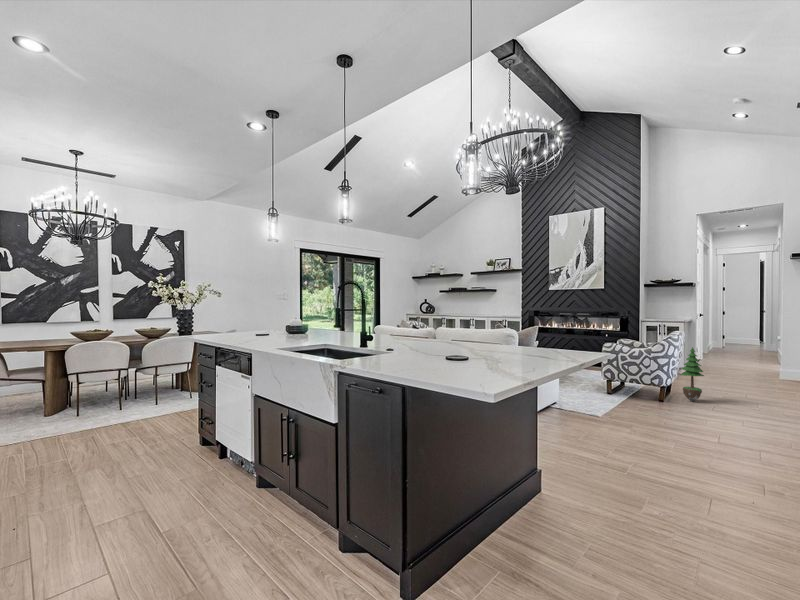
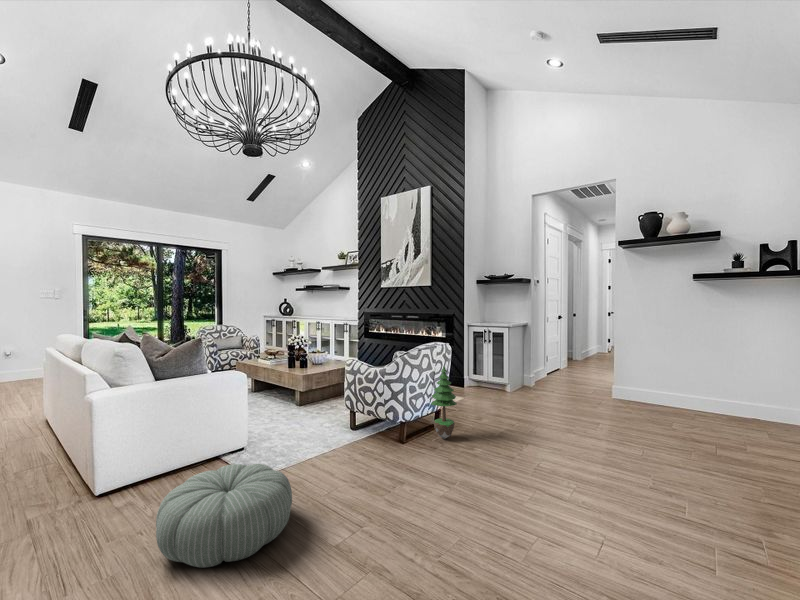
pouf: none [606,400,699,449] -> present [156,464,292,568]

